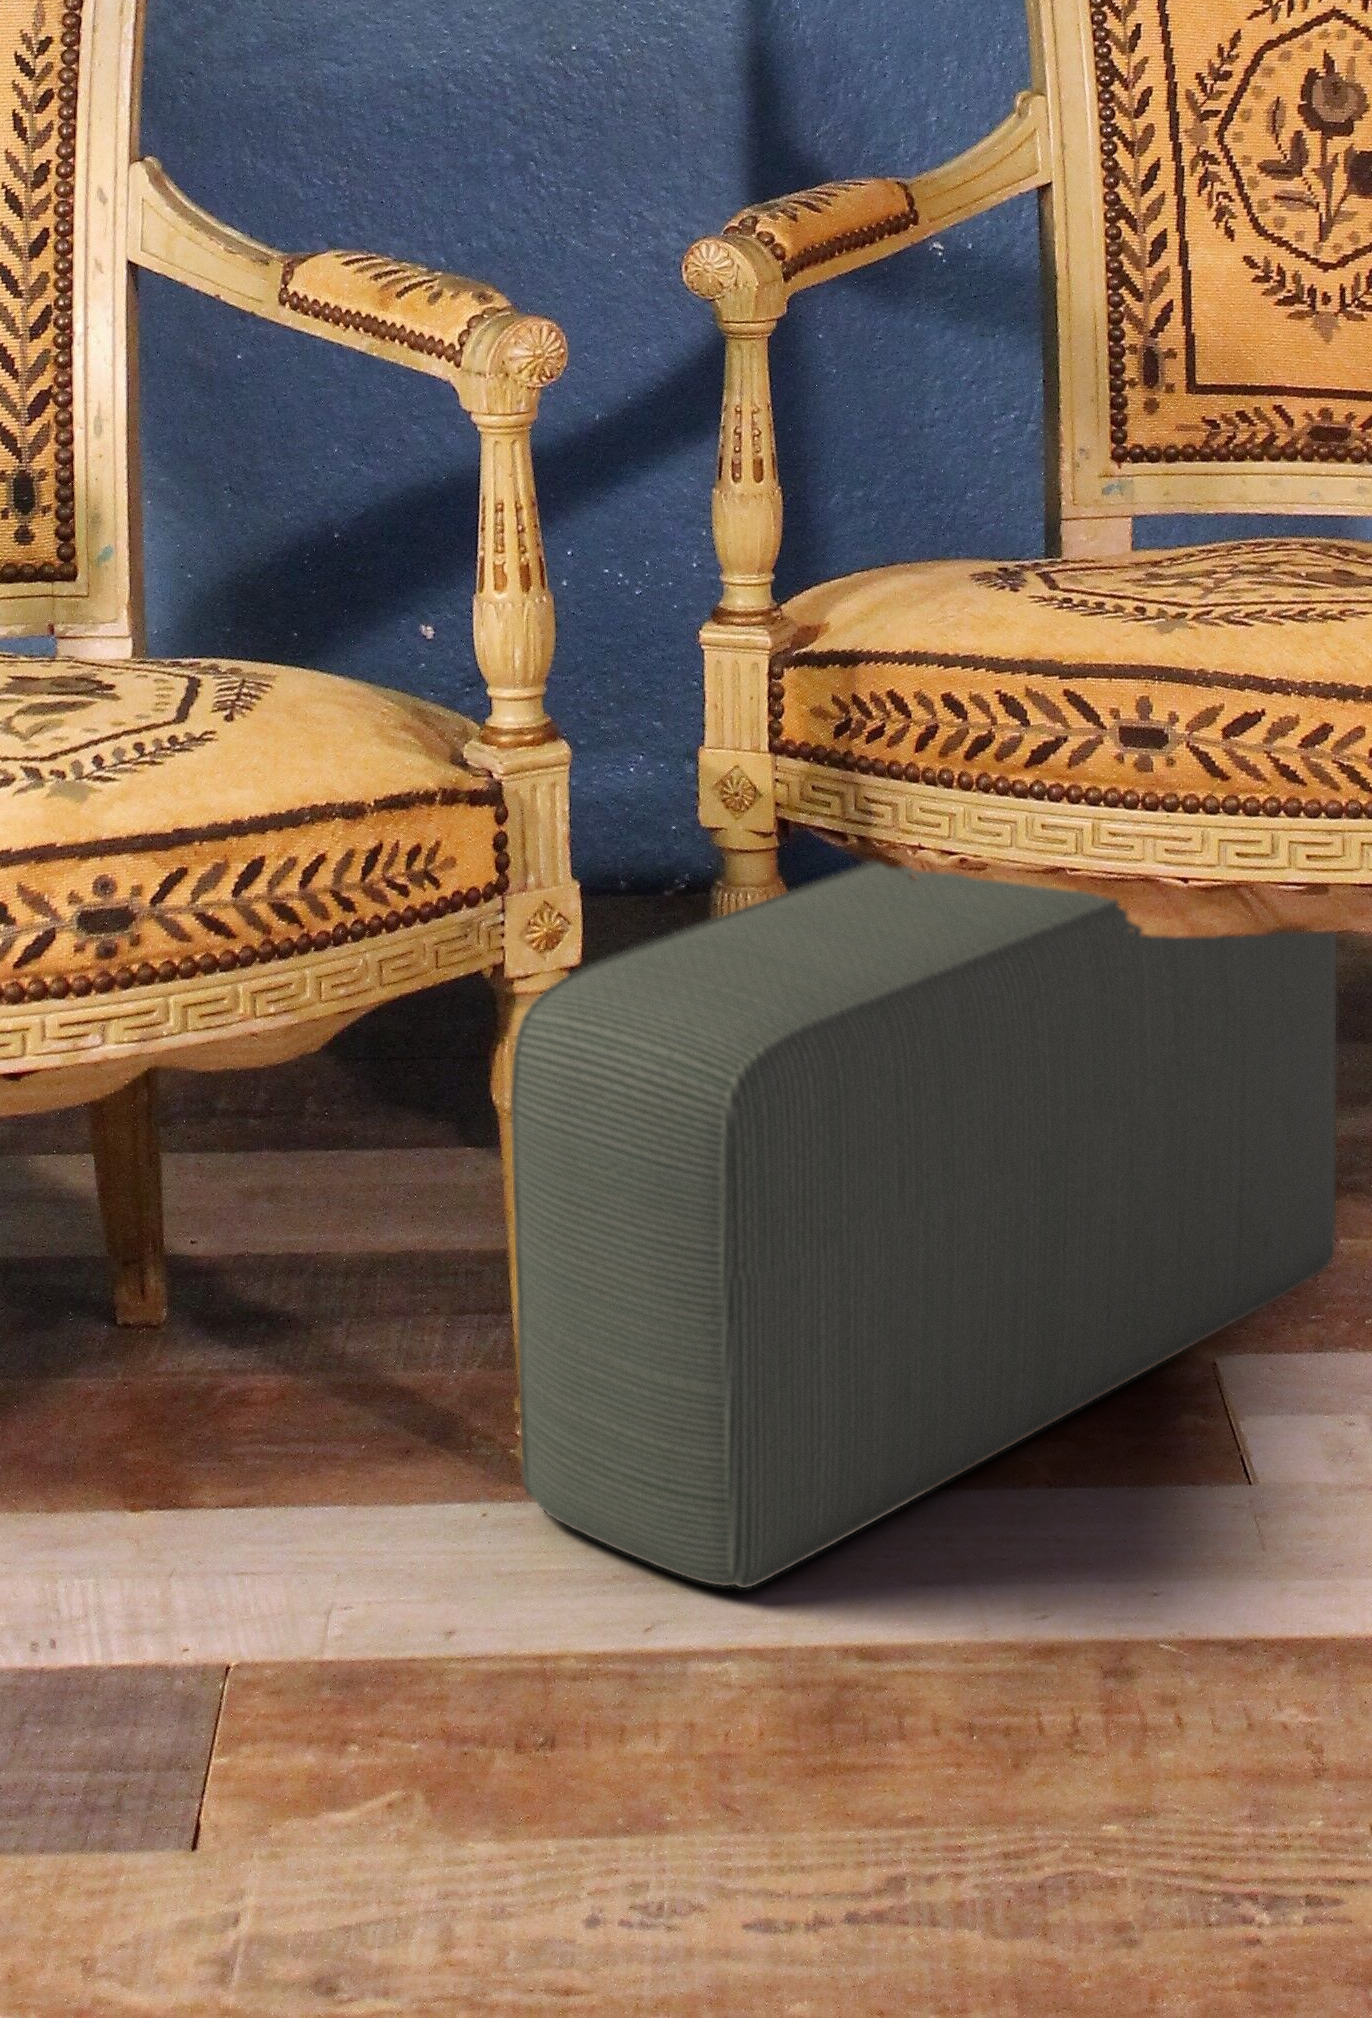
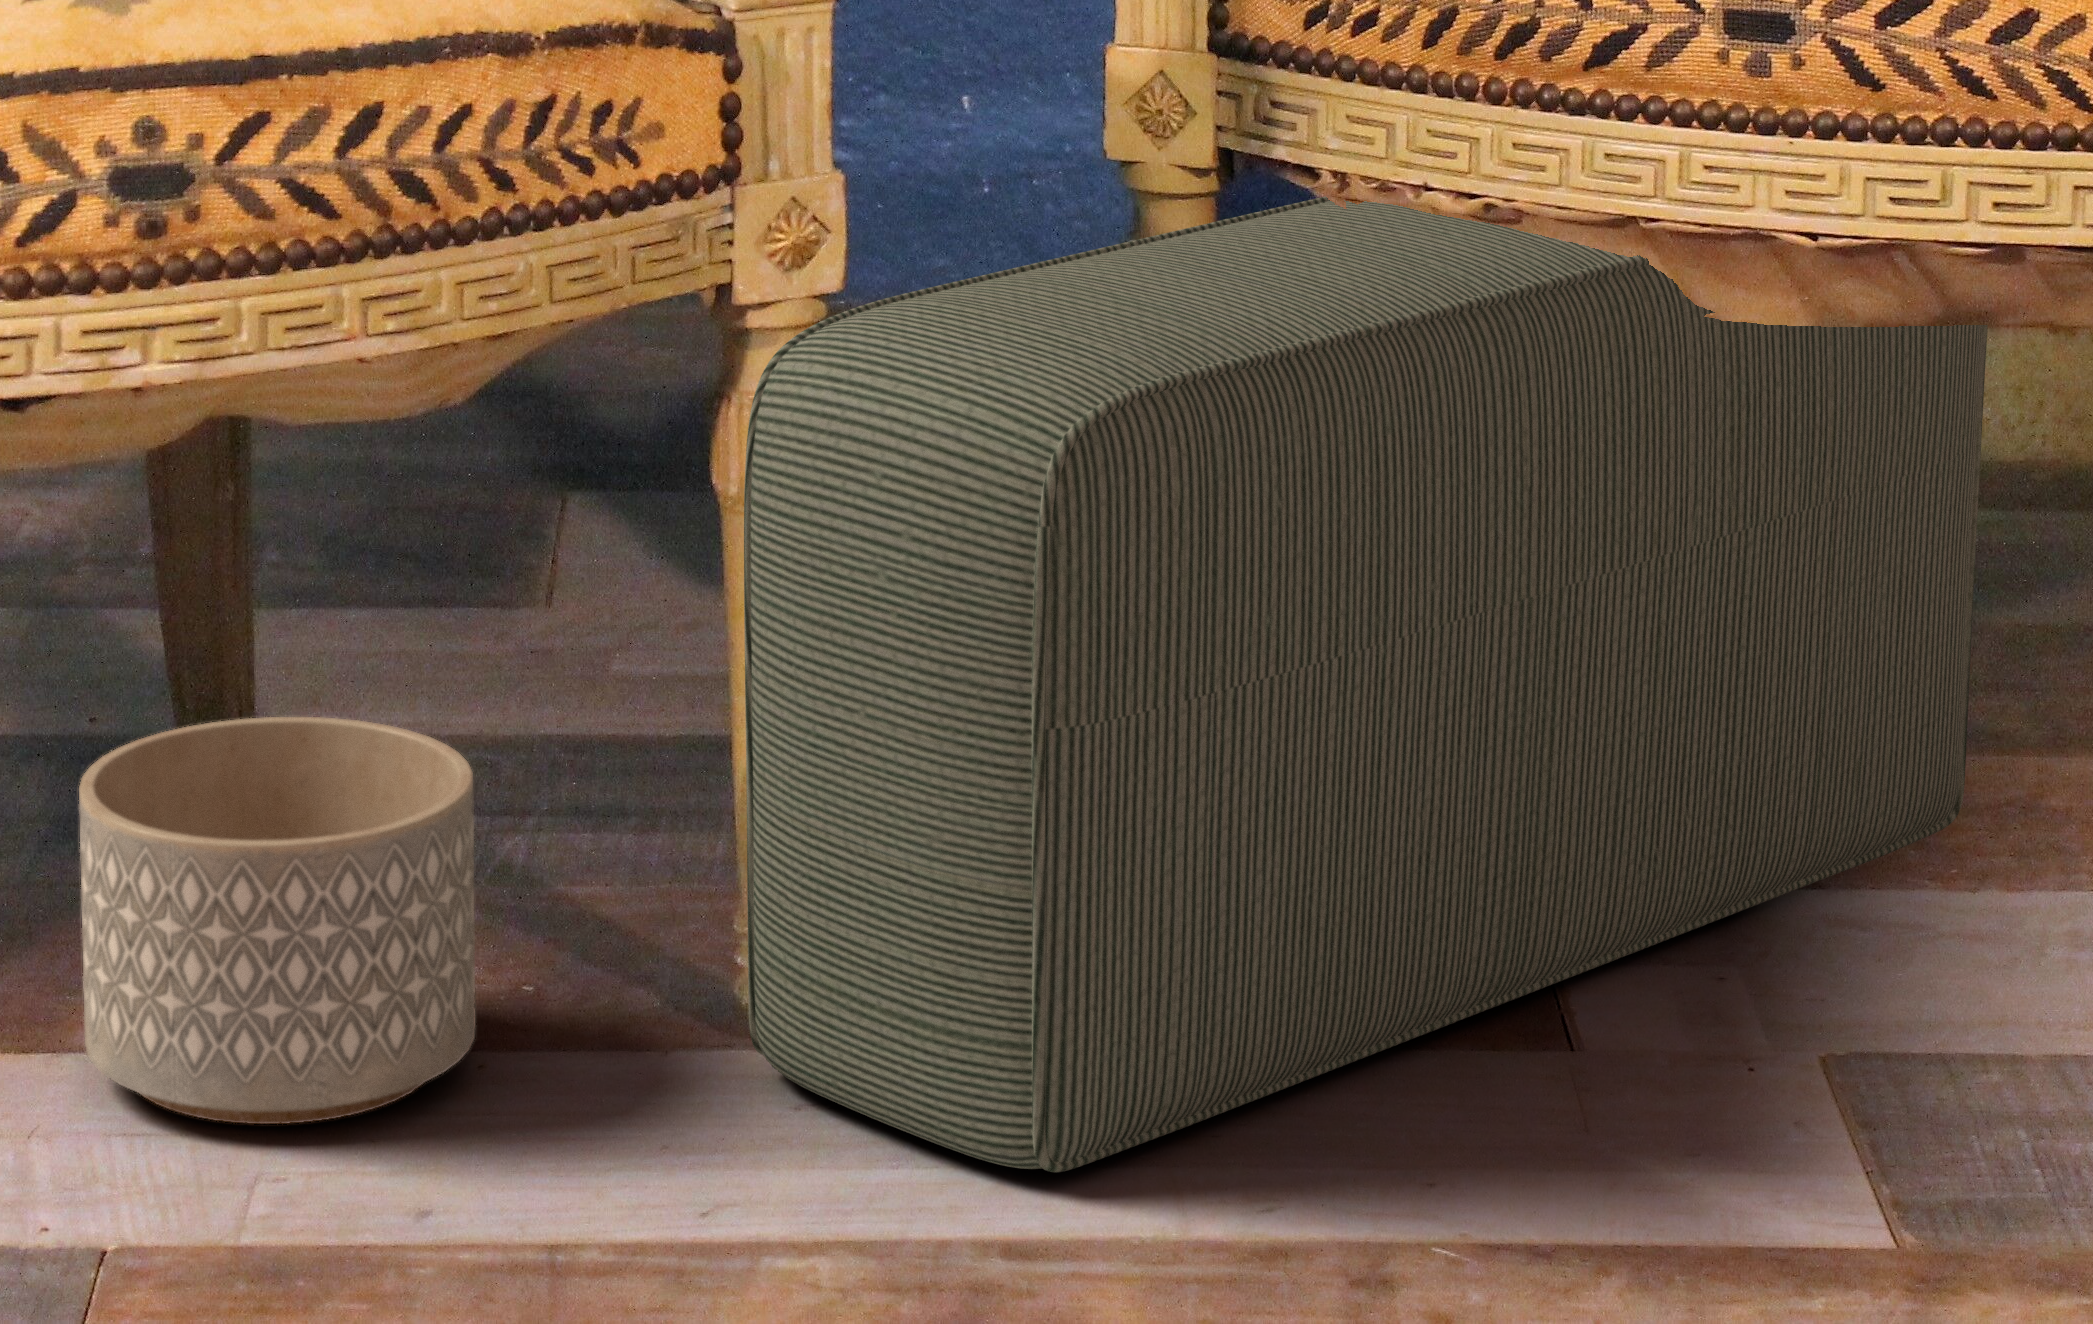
planter: none [53,1262,331,1570] -> present [79,717,476,1124]

